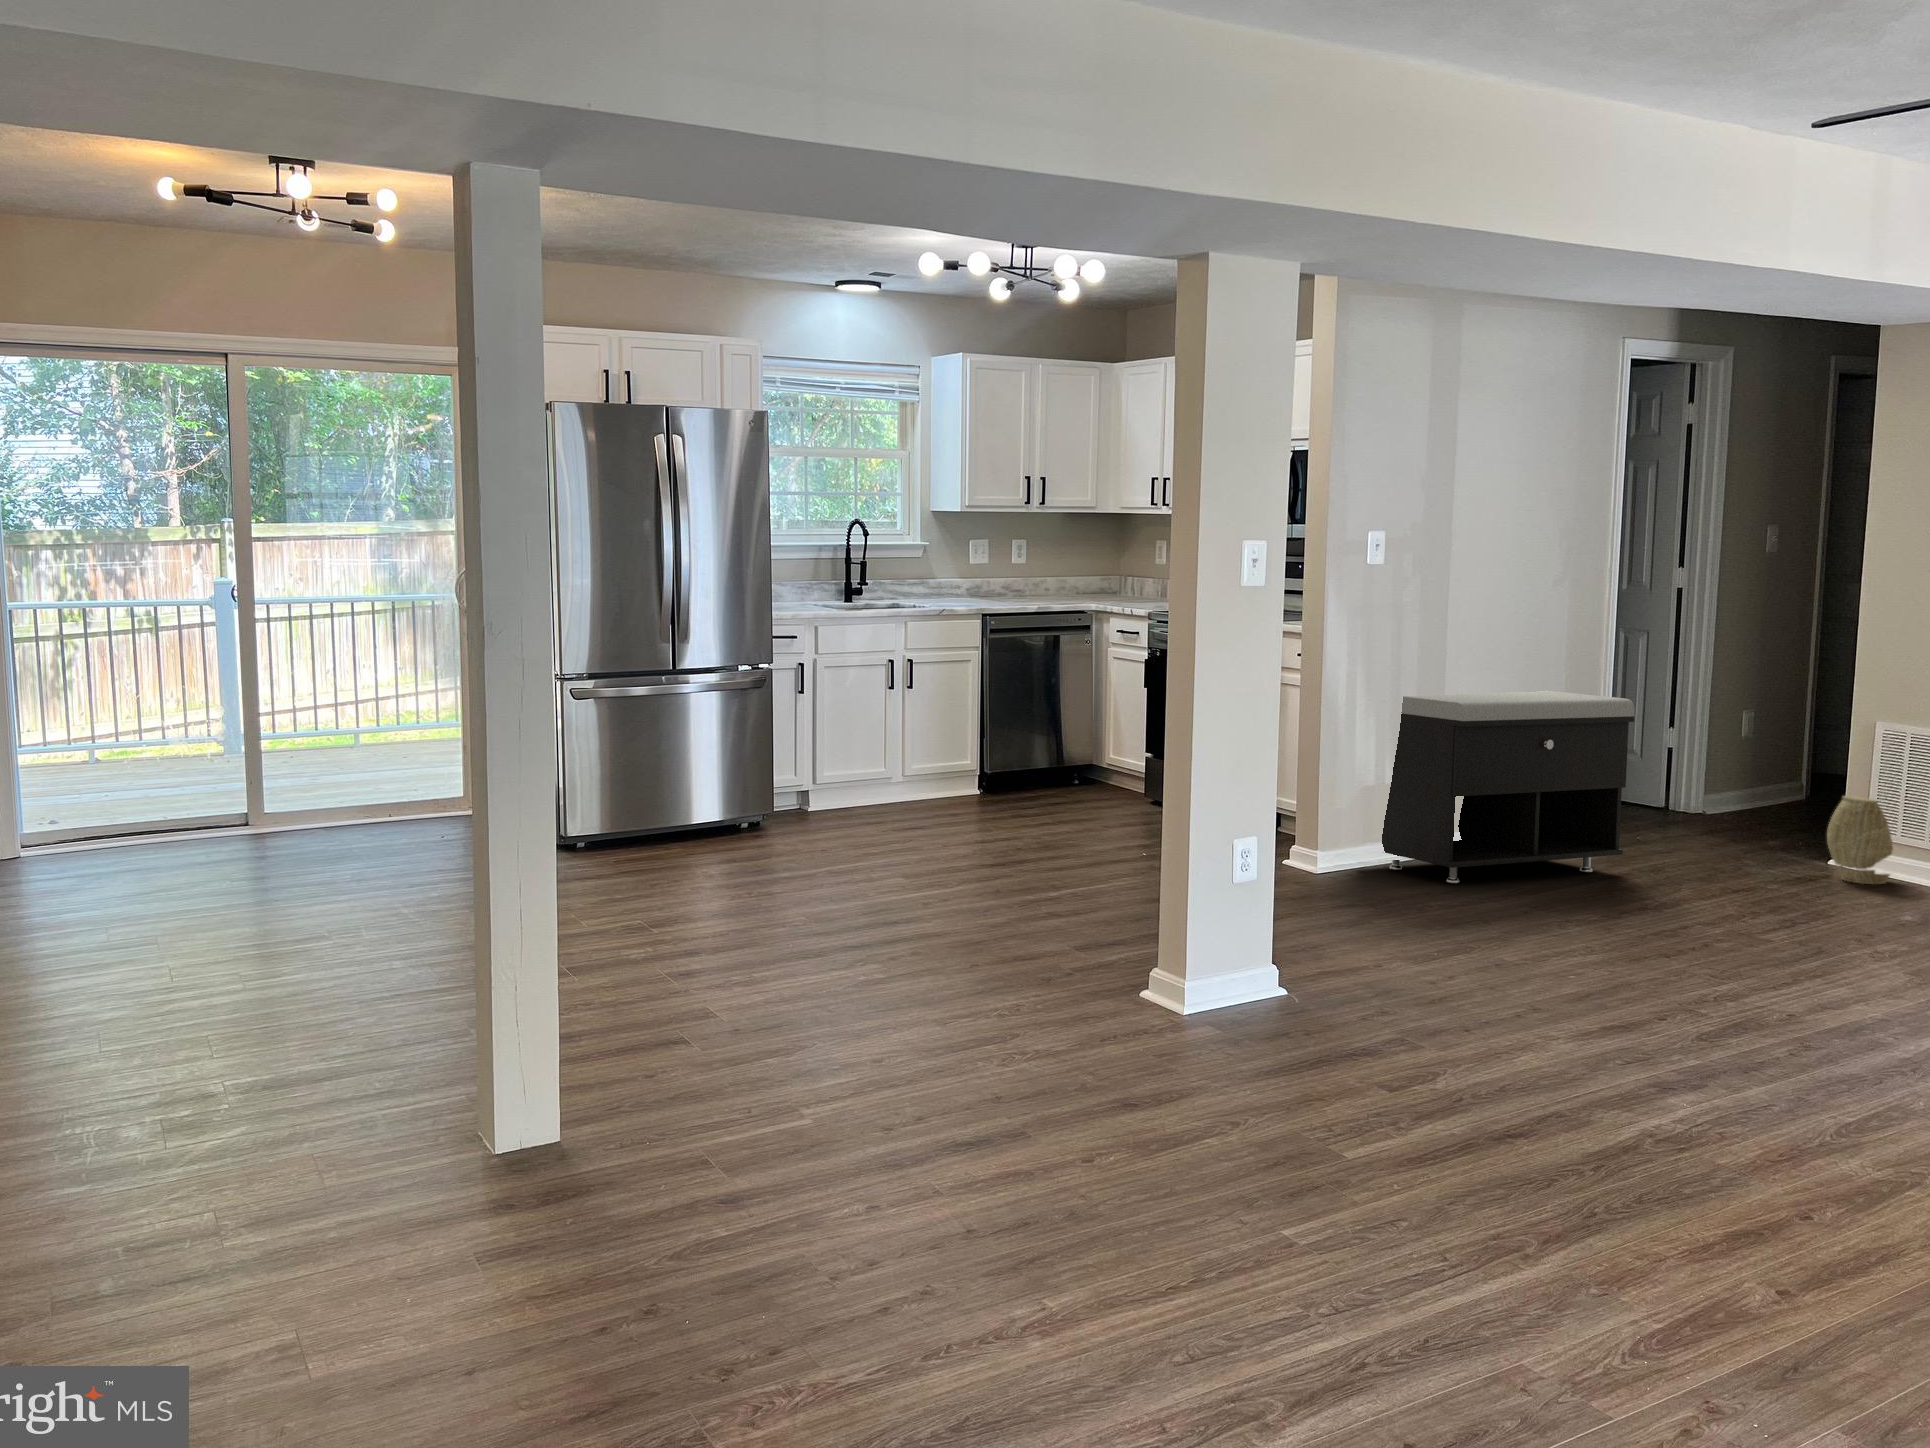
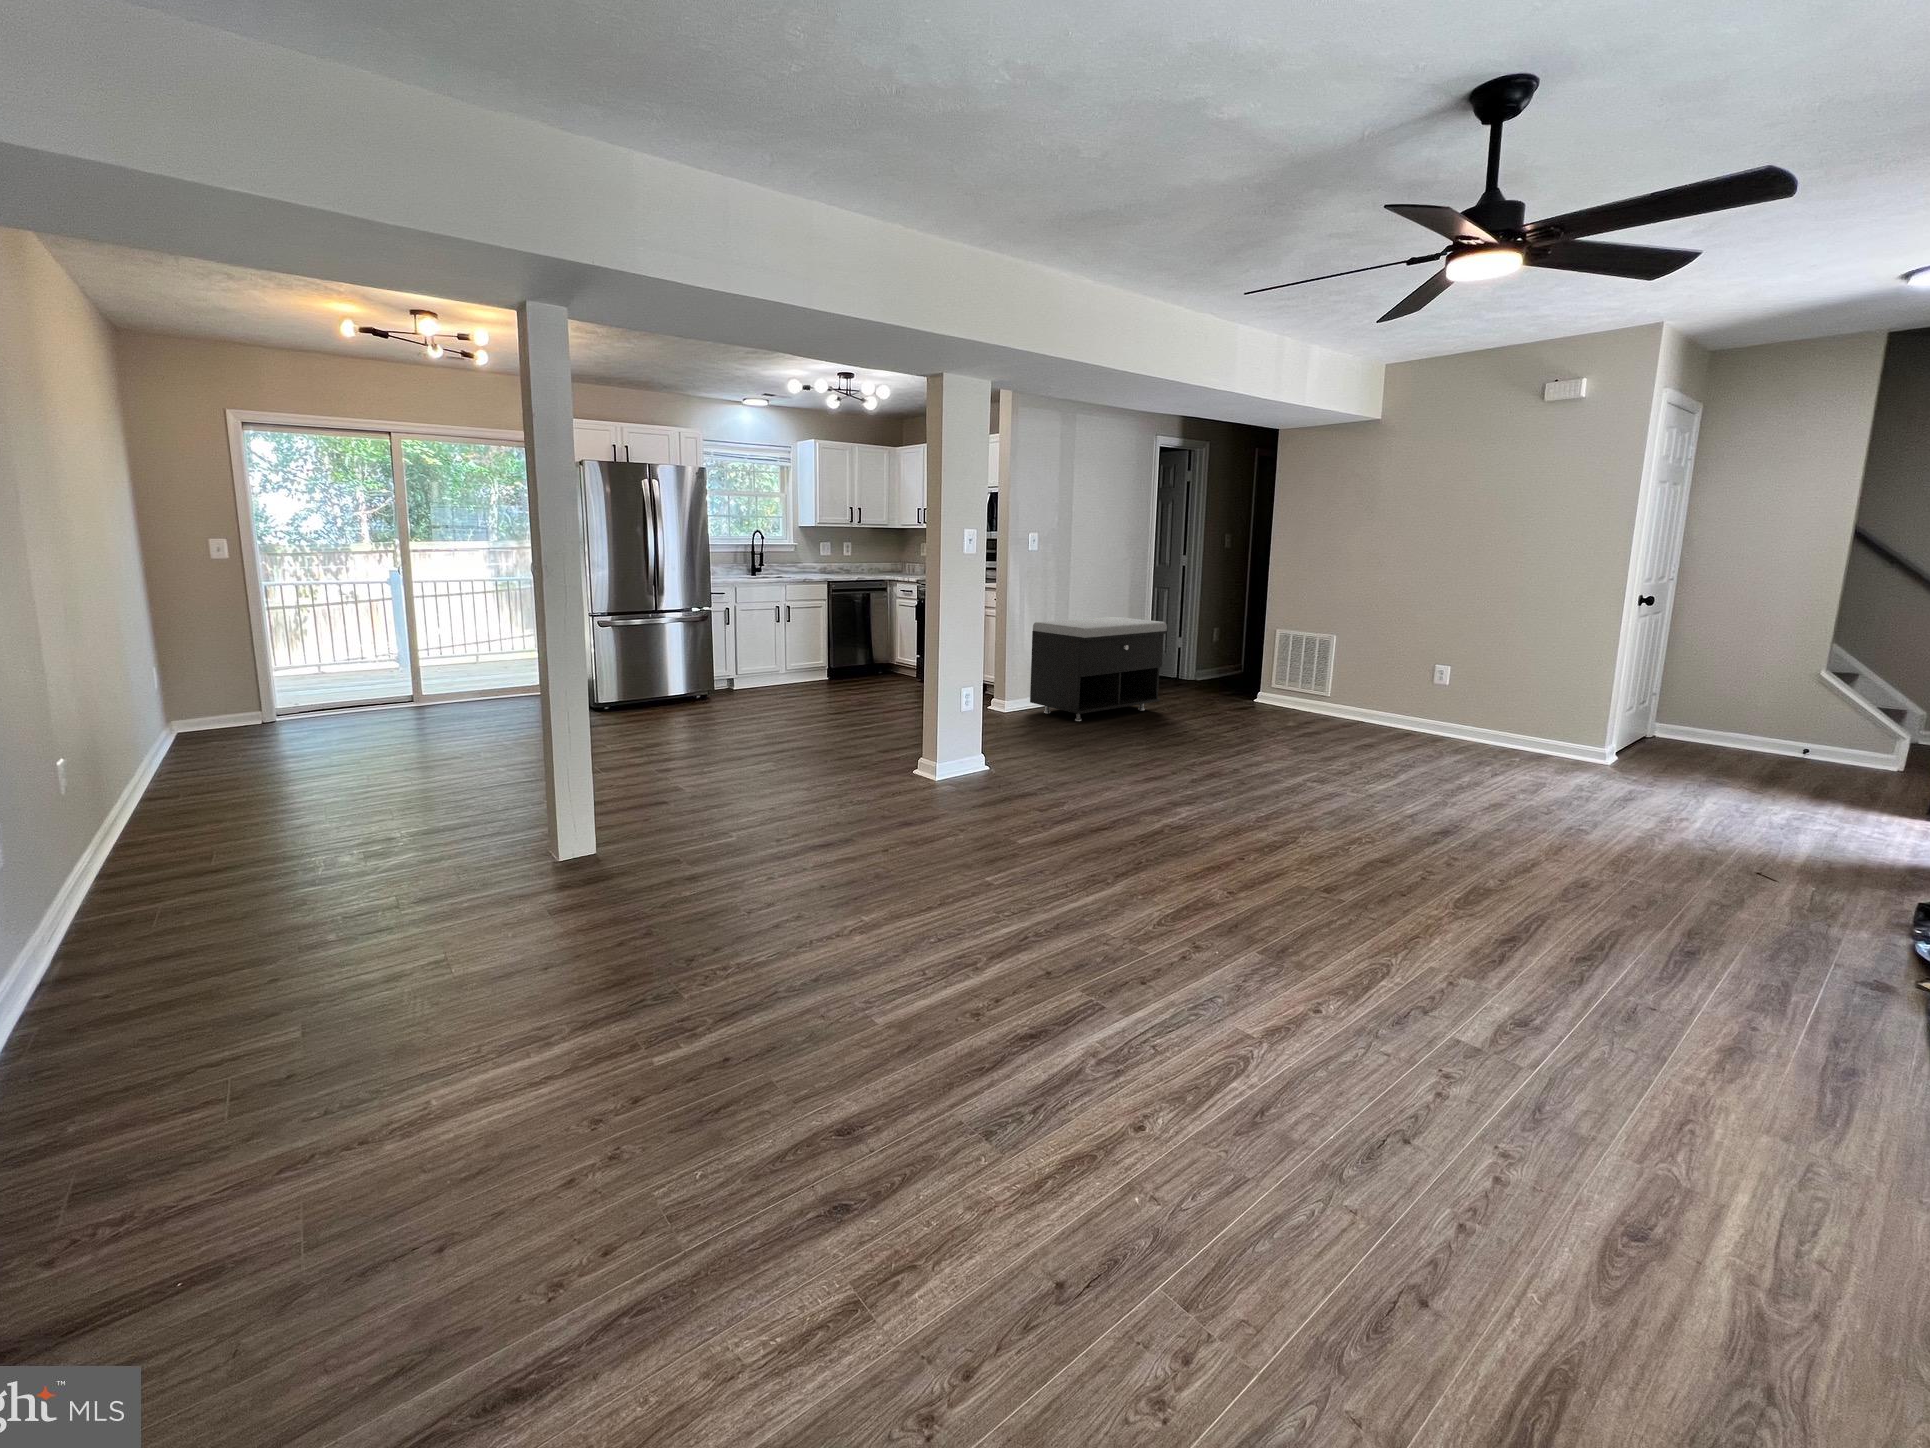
woven basket: present [1827,795,1893,884] -> none [1258,666,1297,712]

